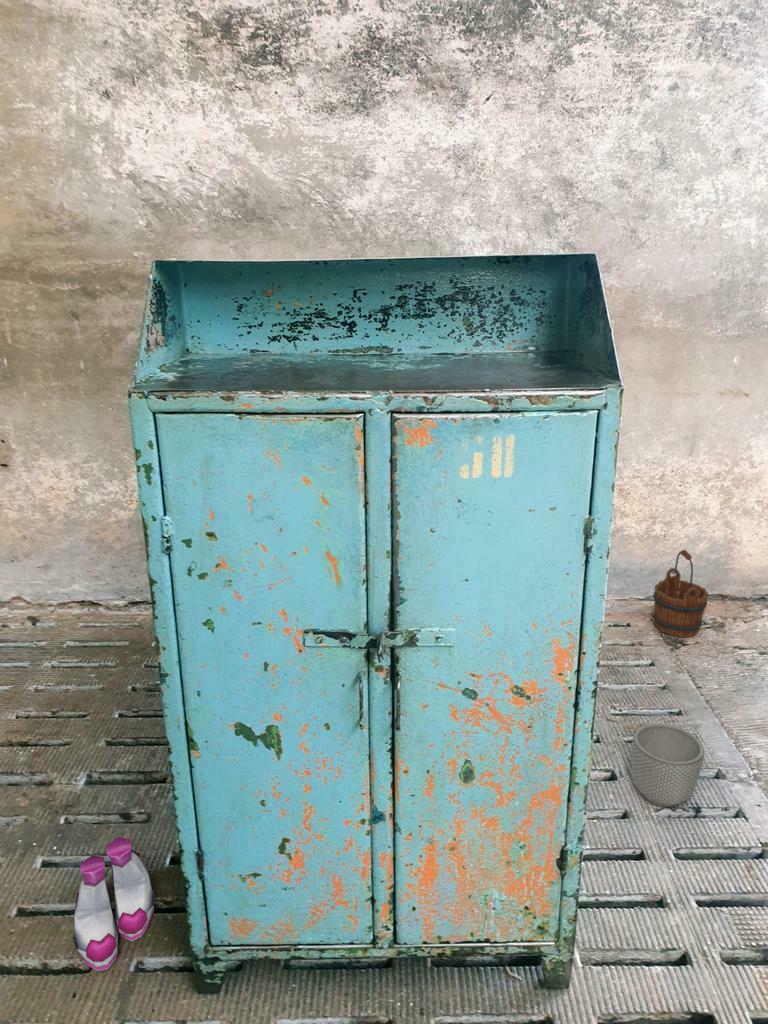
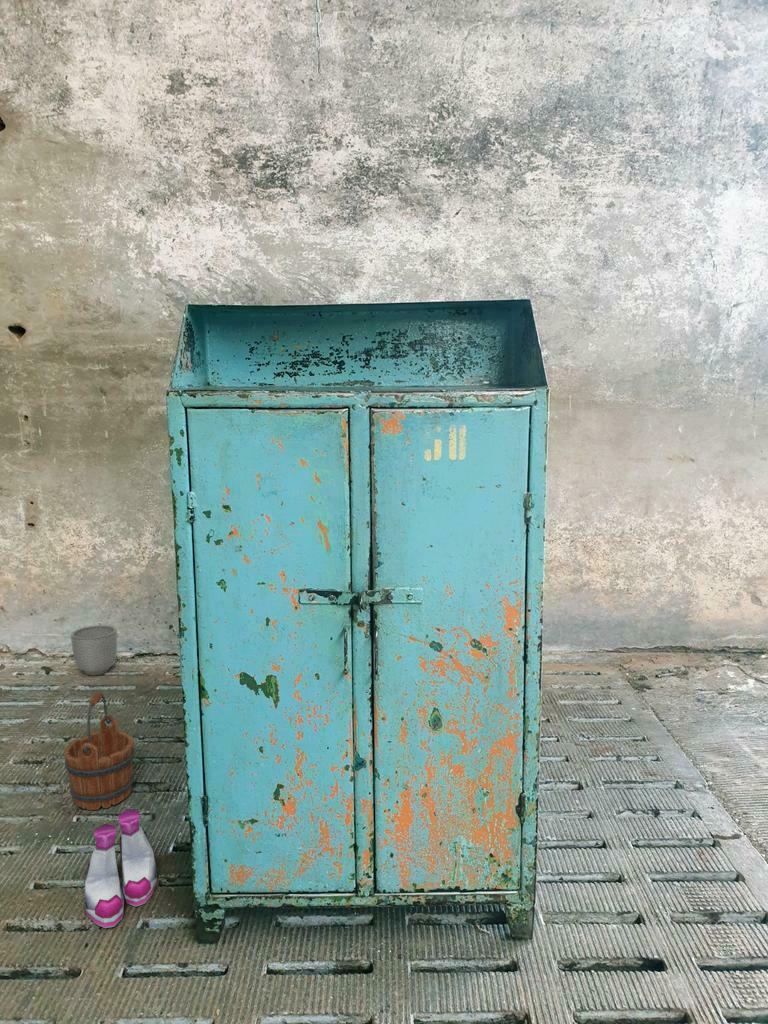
wooden bucket: present [653,550,708,637] -> present [64,692,134,810]
planter: present [632,723,704,807] -> present [71,625,117,675]

